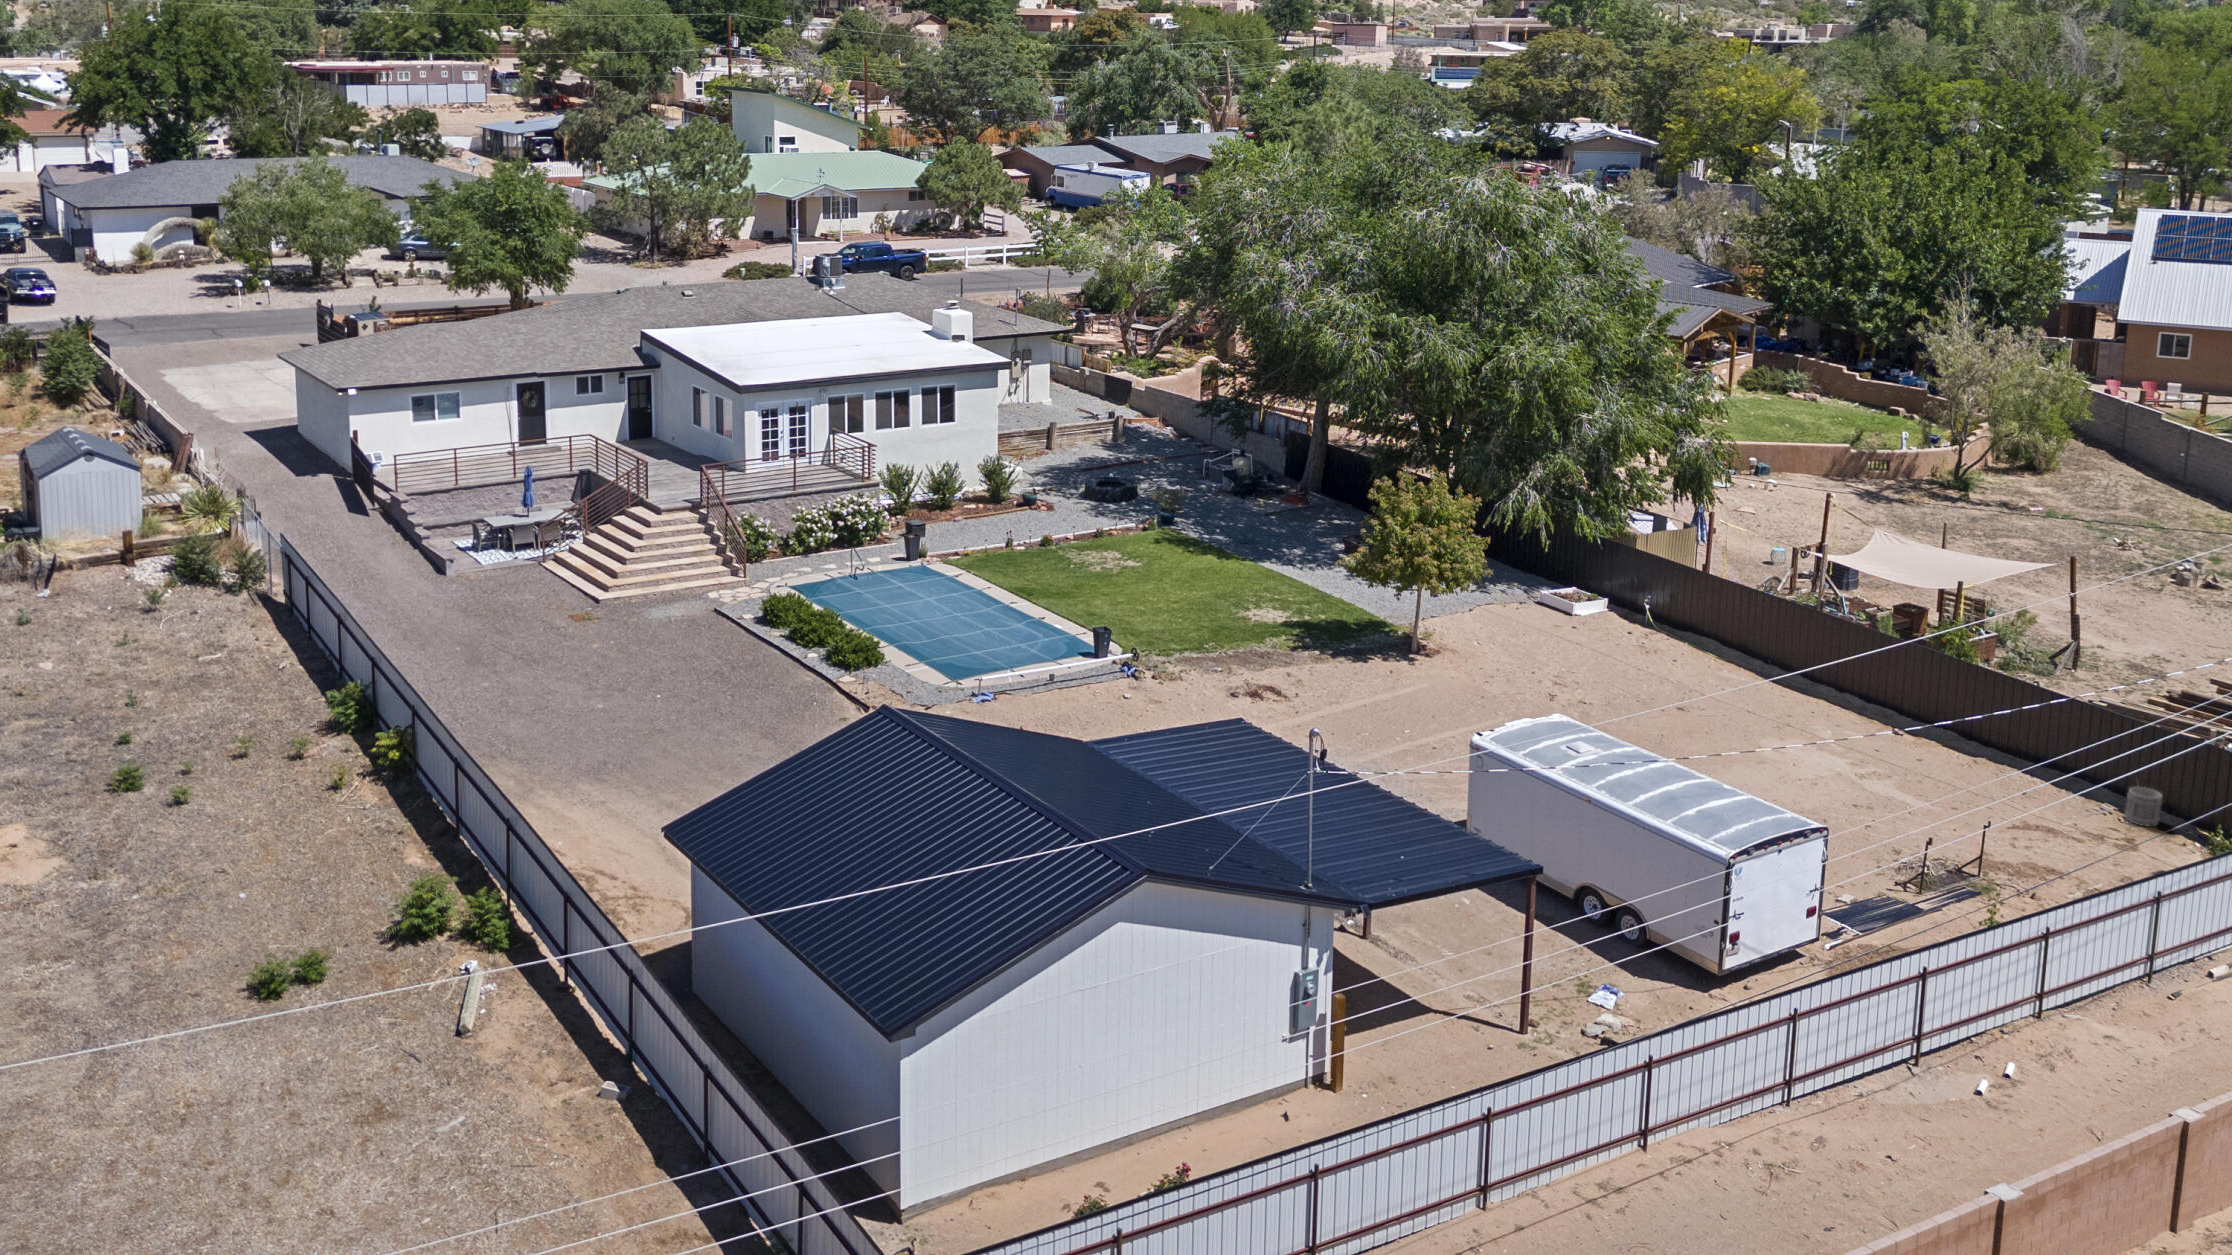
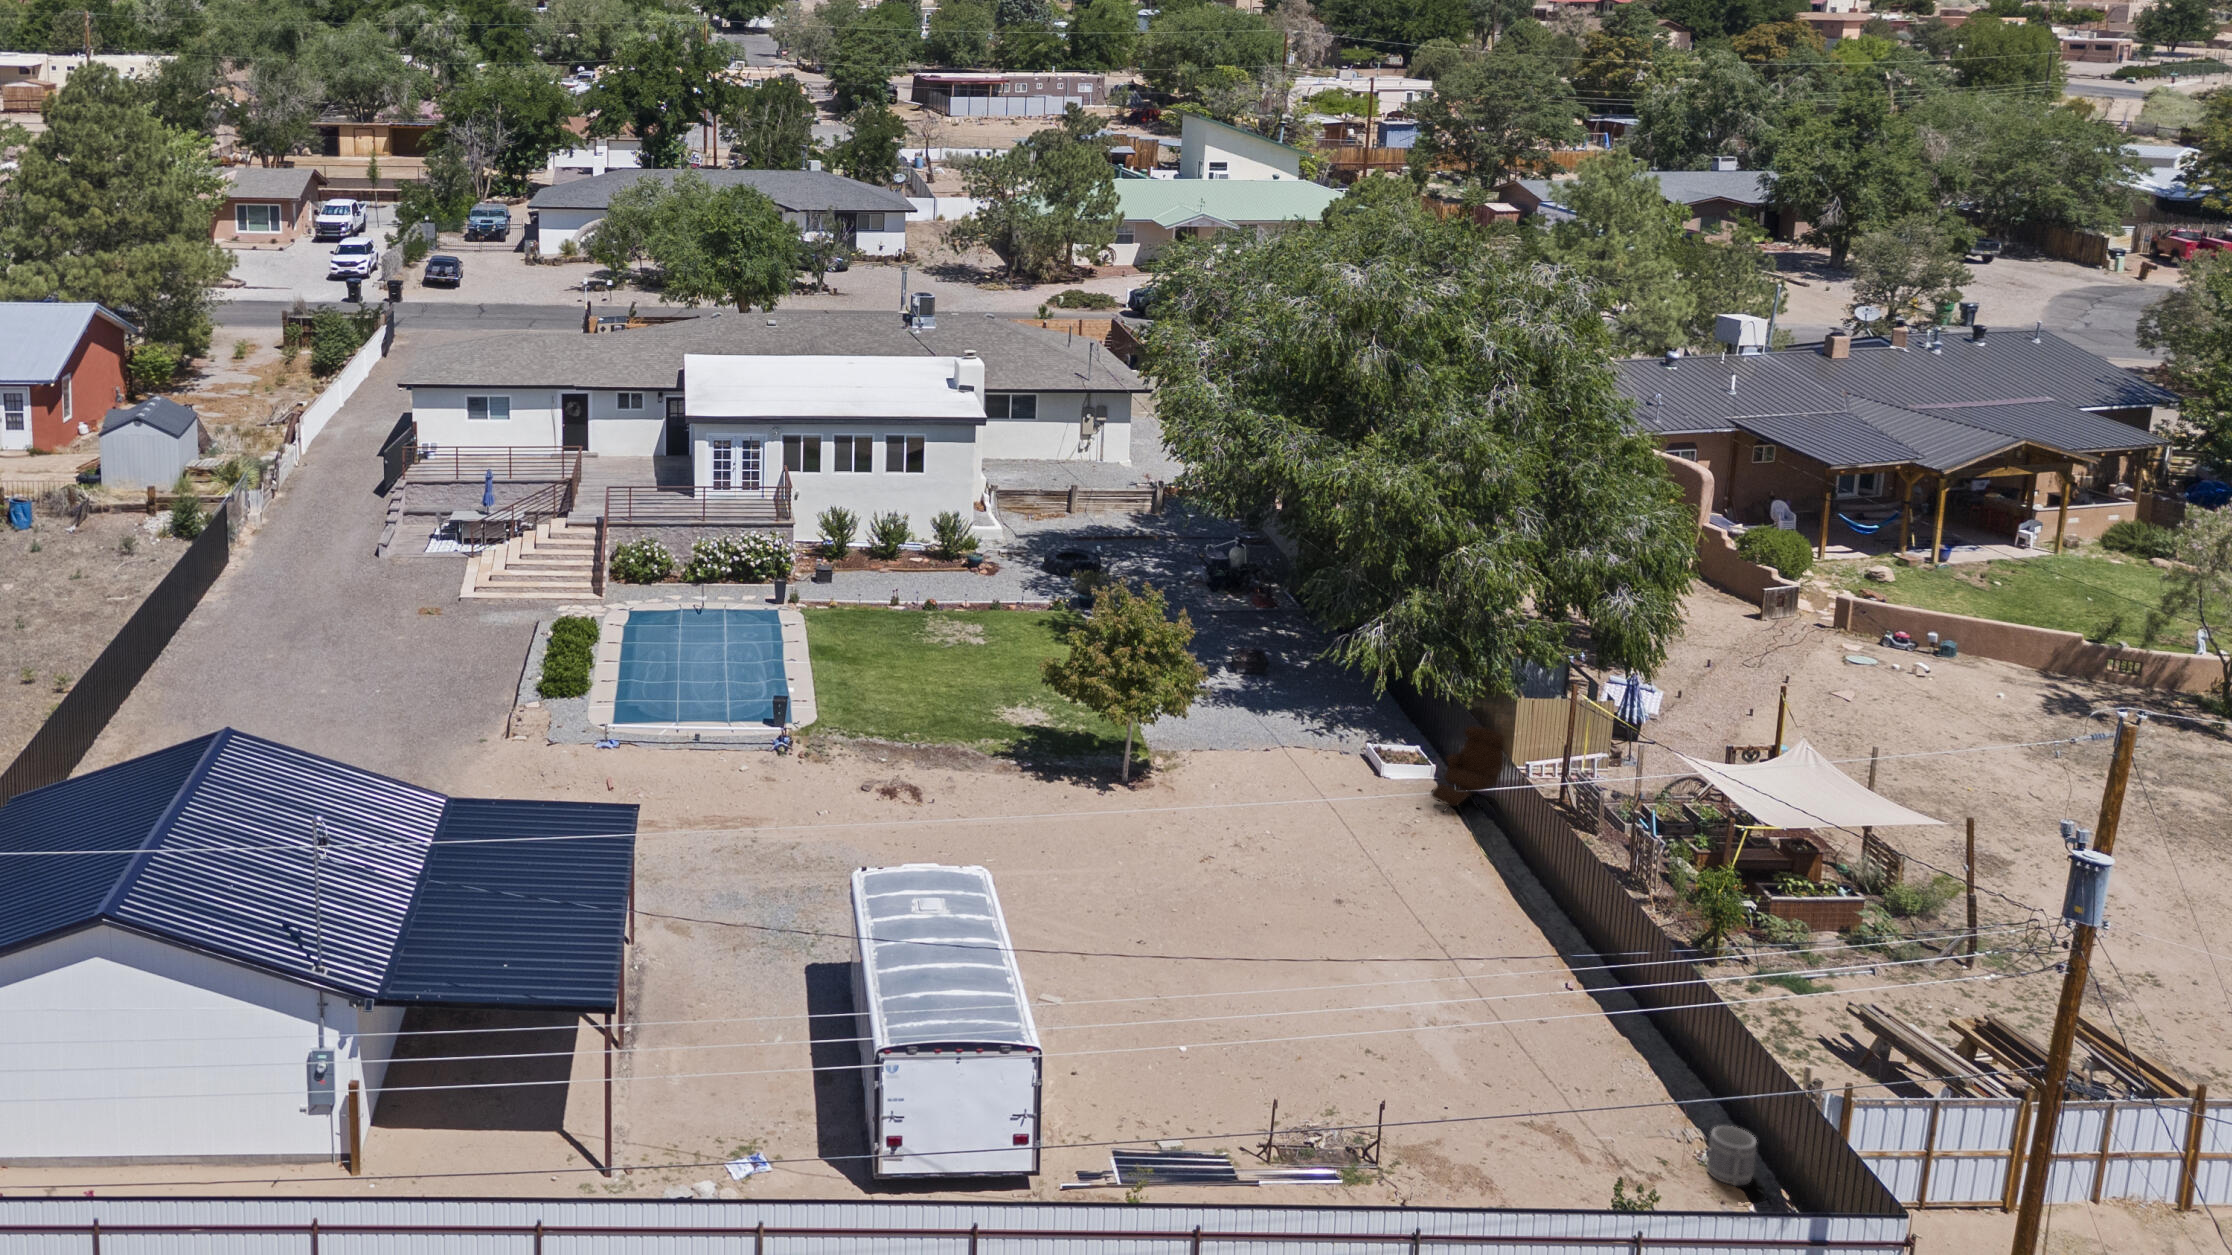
lounge chair: none [1619,561,1666,632] -> present [1431,726,1504,813]

